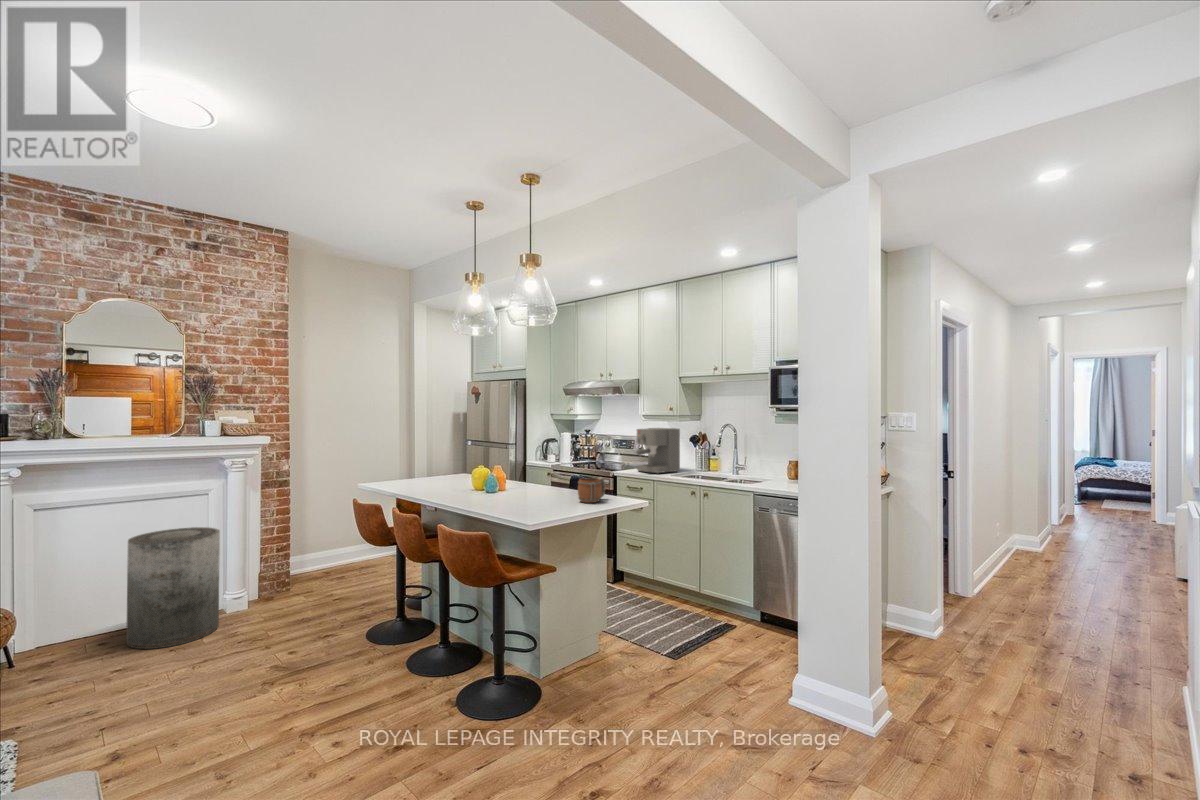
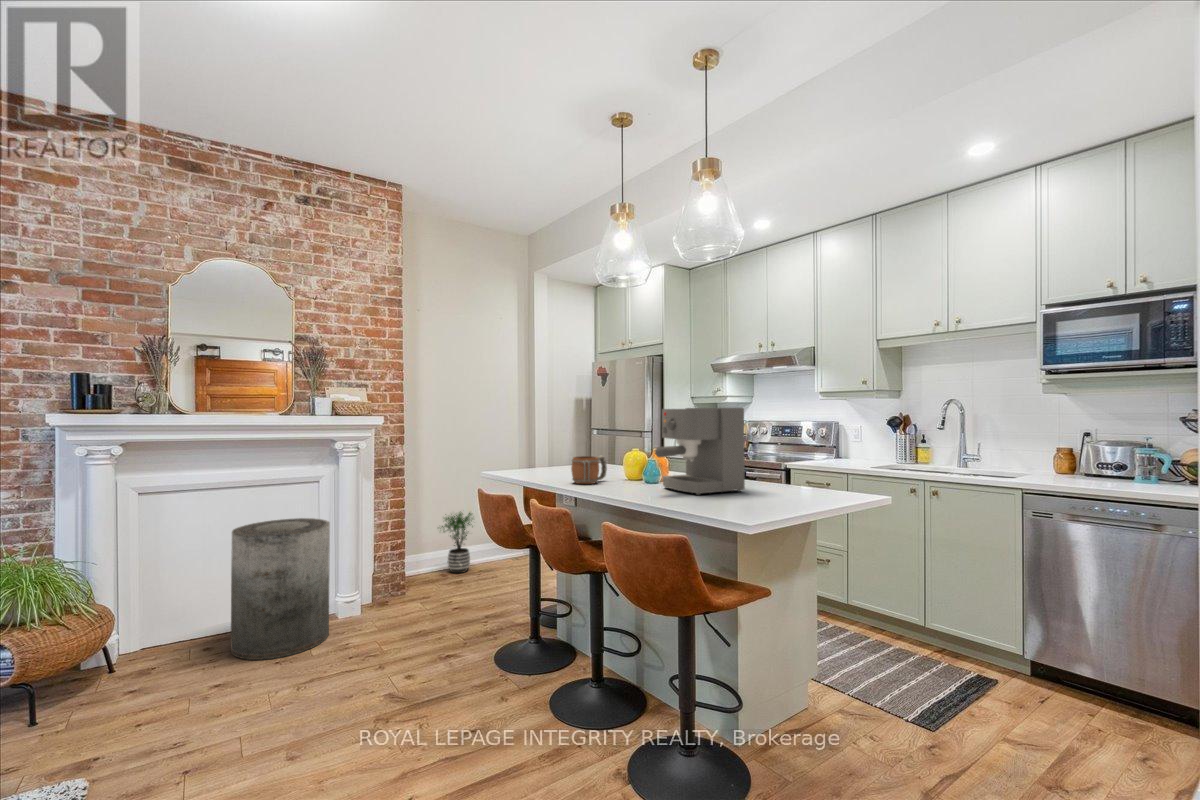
coffee maker: present [636,428,680,474] -> present [655,408,745,495]
mug: present [578,477,605,503] -> present [571,456,607,484]
potted plant: none [320,515,358,572] -> present [440,511,473,573]

